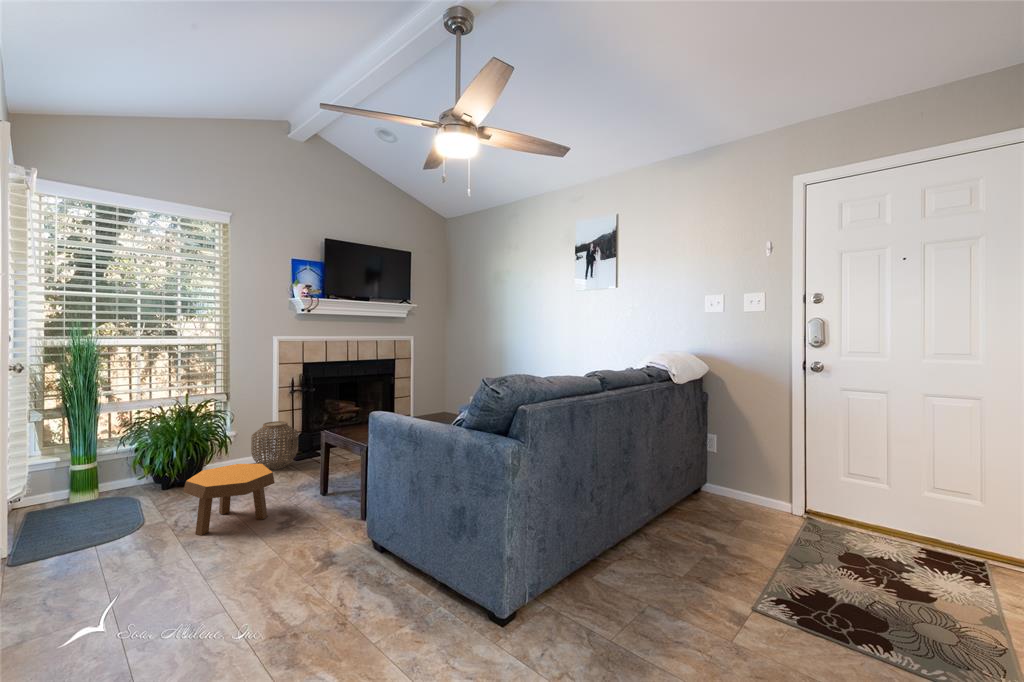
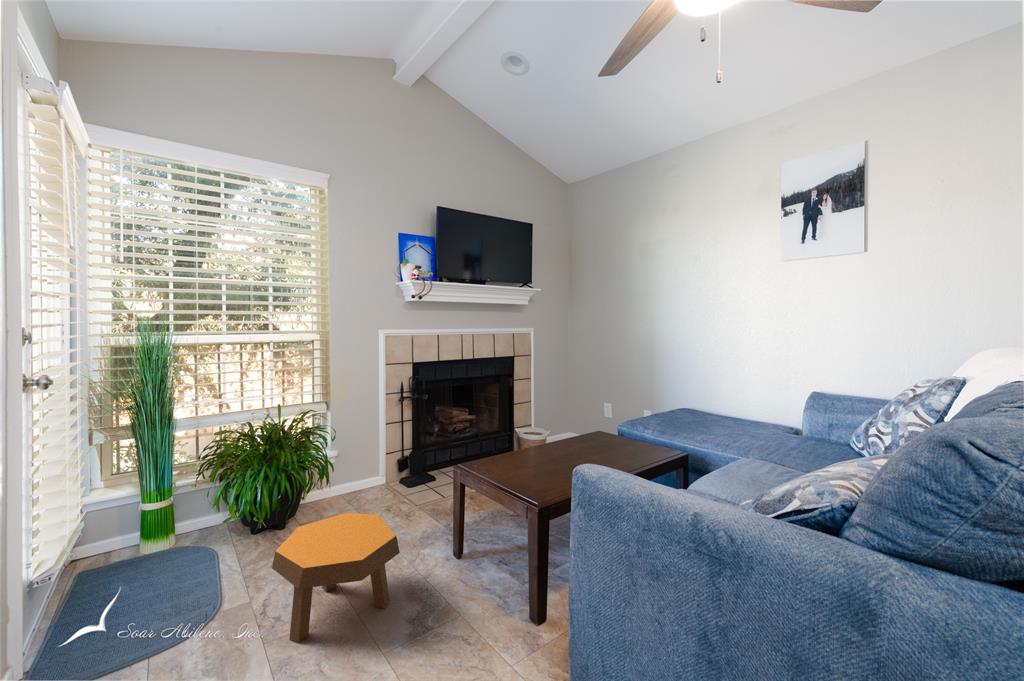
woven basket: present [251,421,298,469] -> none [357,438,412,501]

